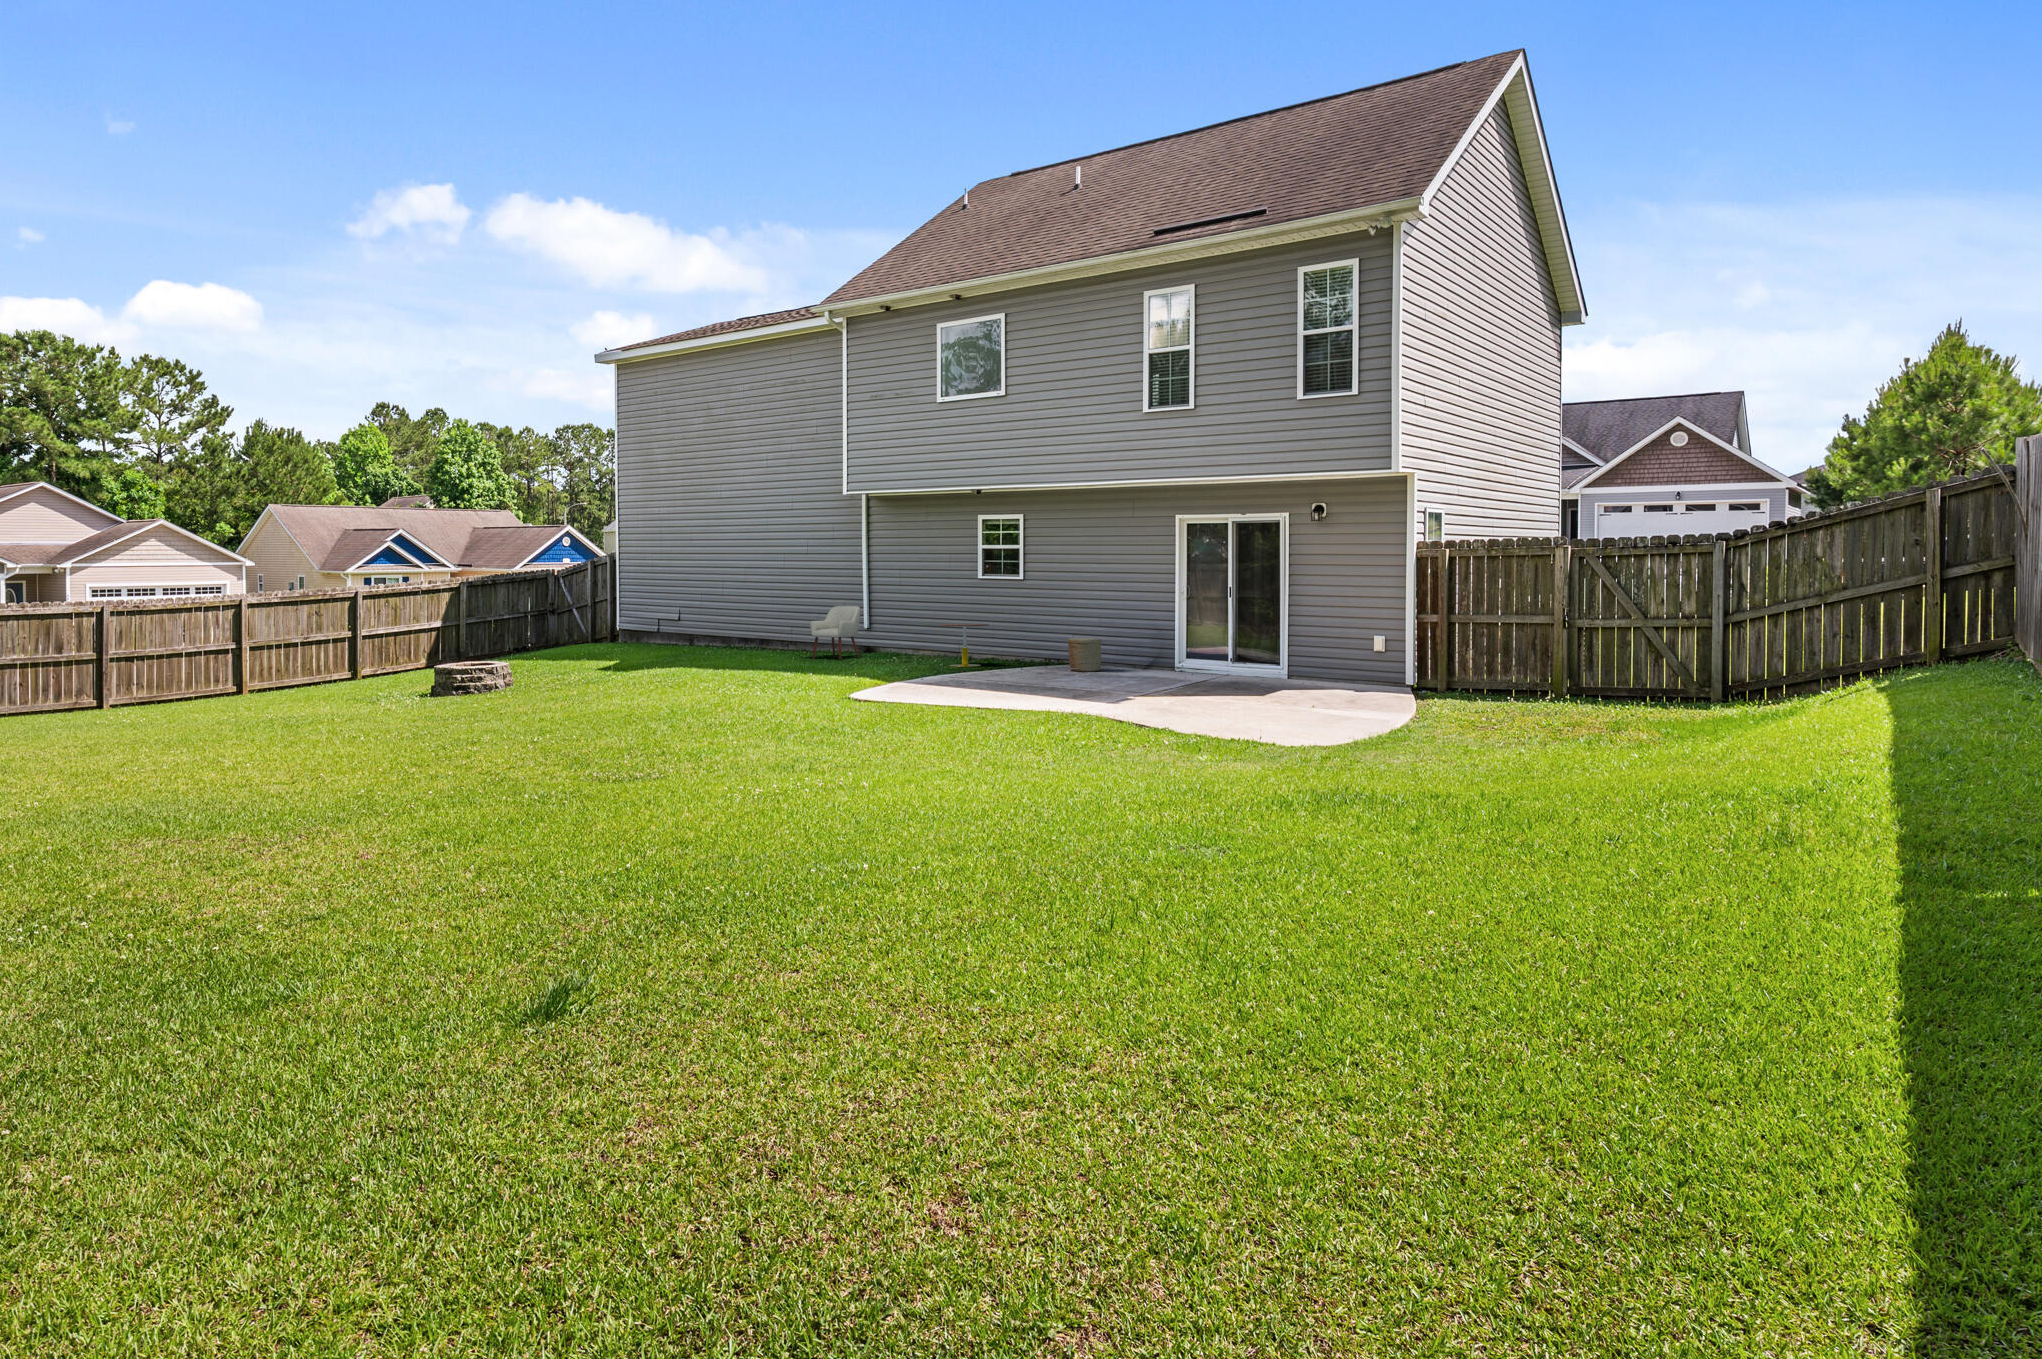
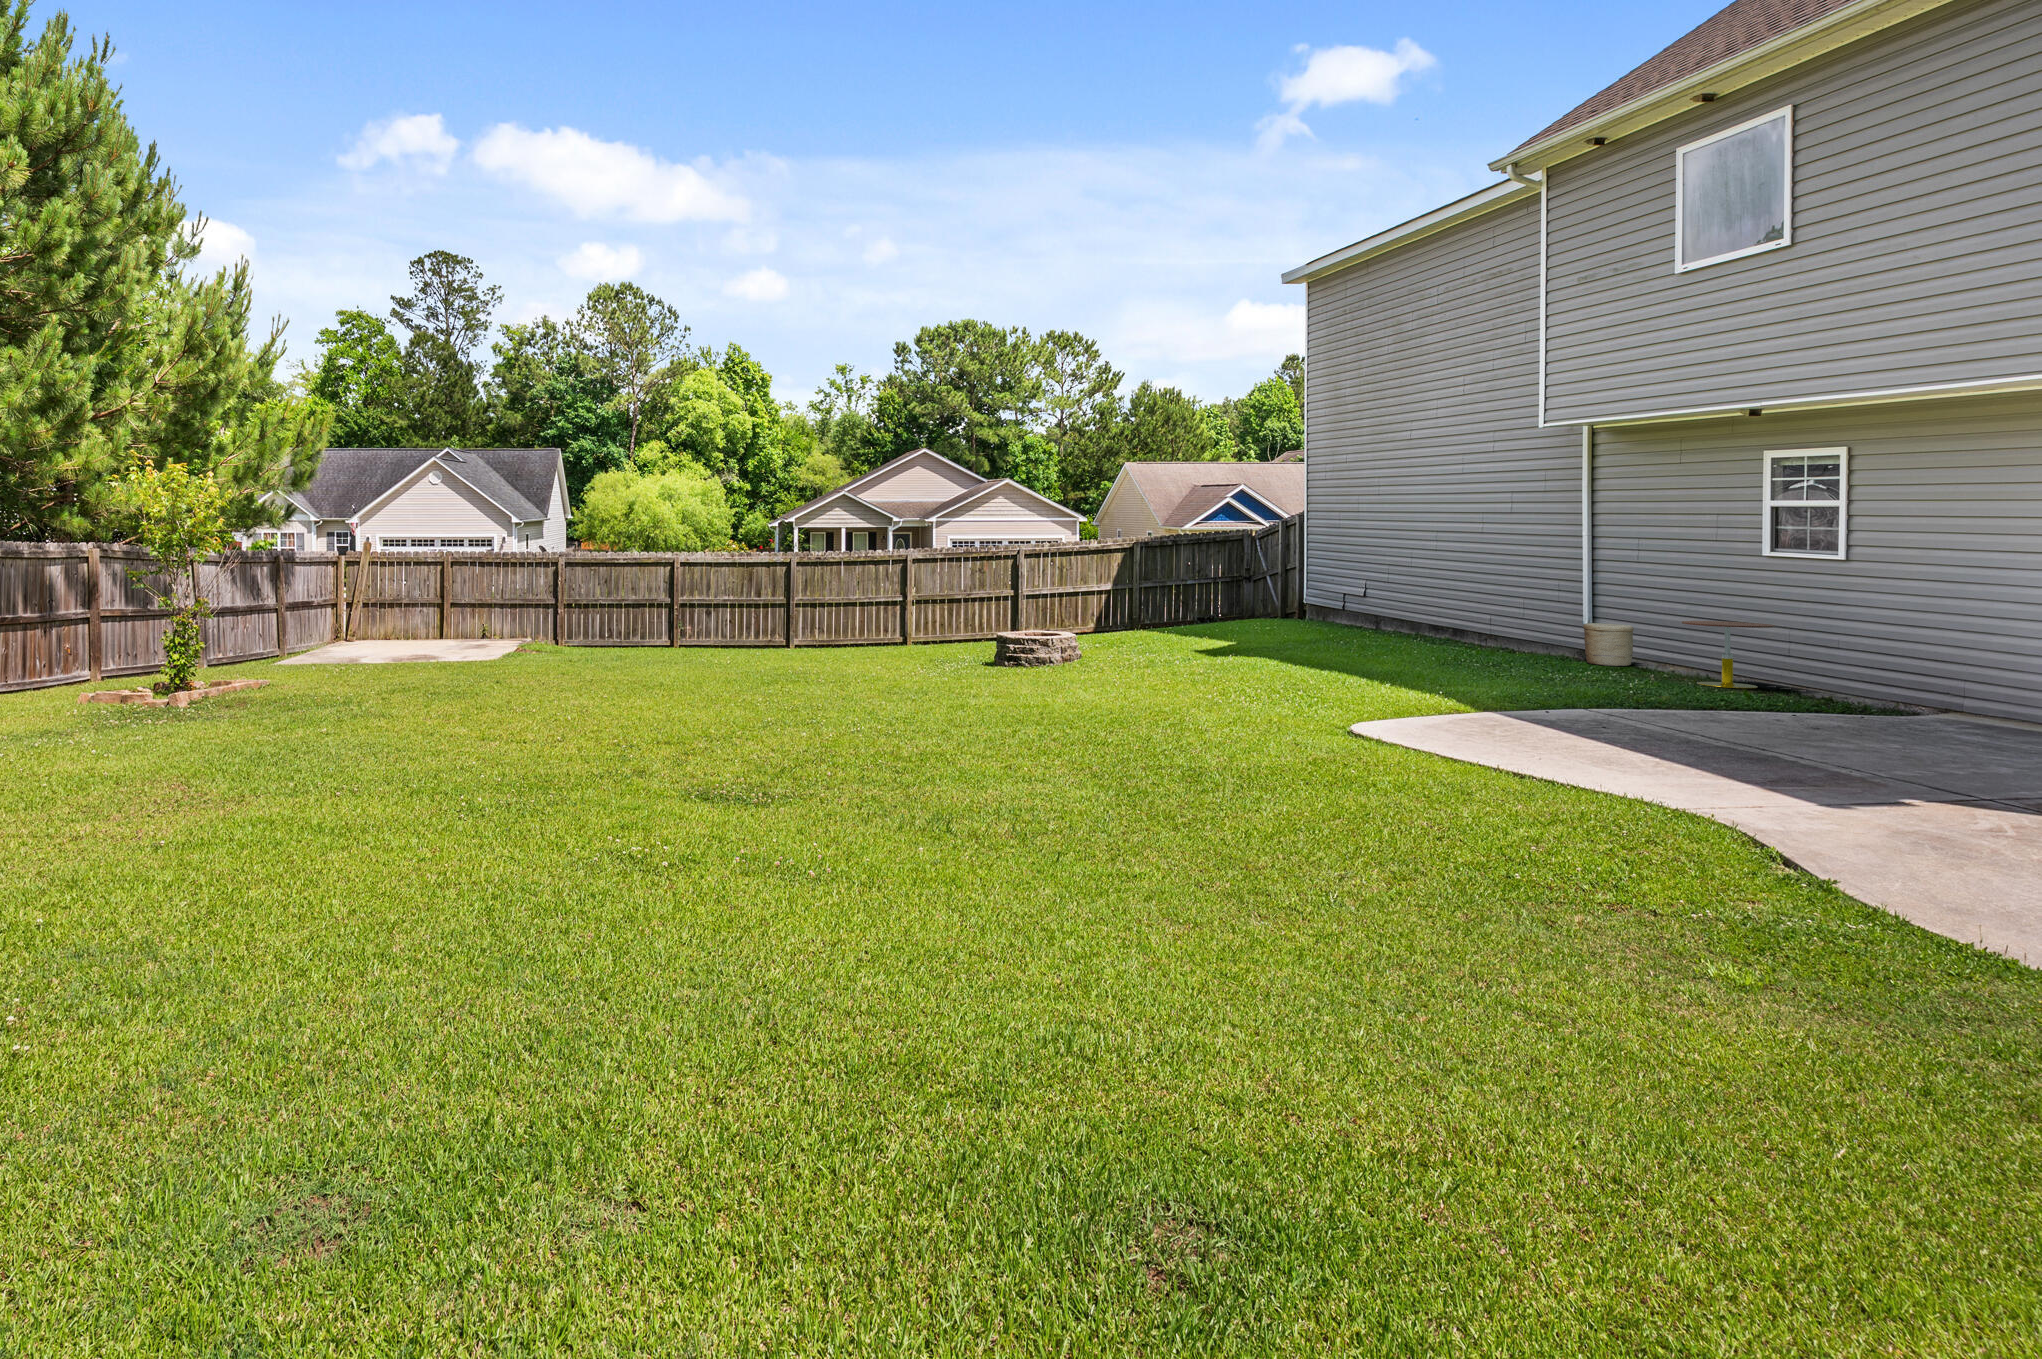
chair: present [810,606,860,660] -> none [1501,586,1581,659]
woven basket: present [1068,638,1102,671] -> present [1583,623,1634,666]

